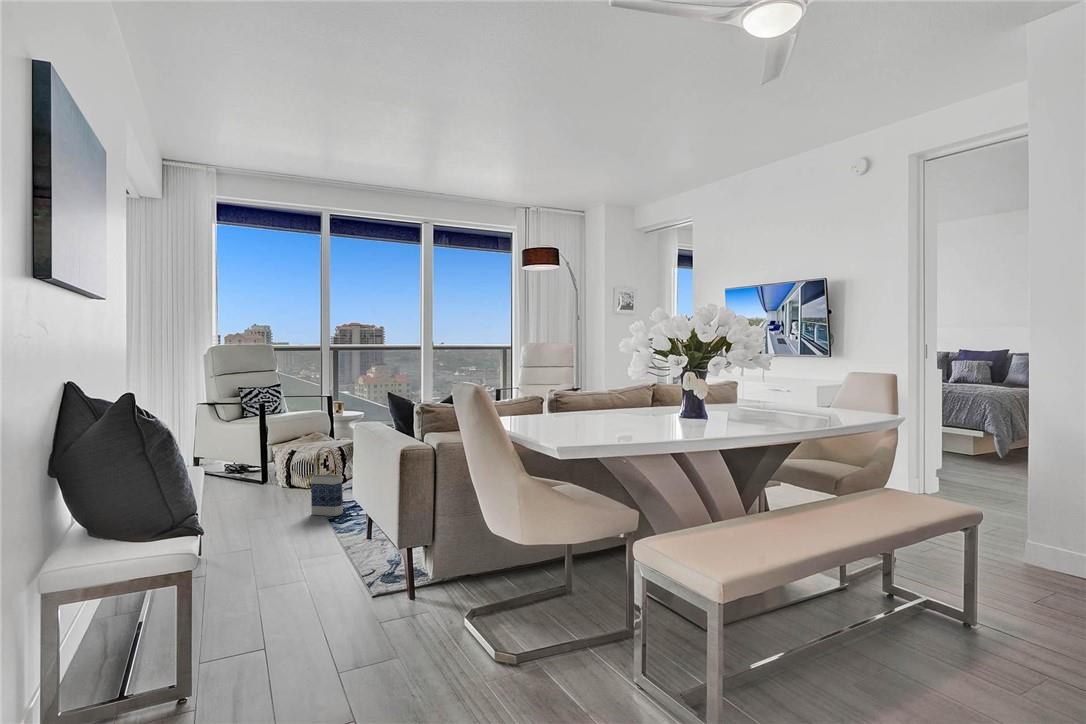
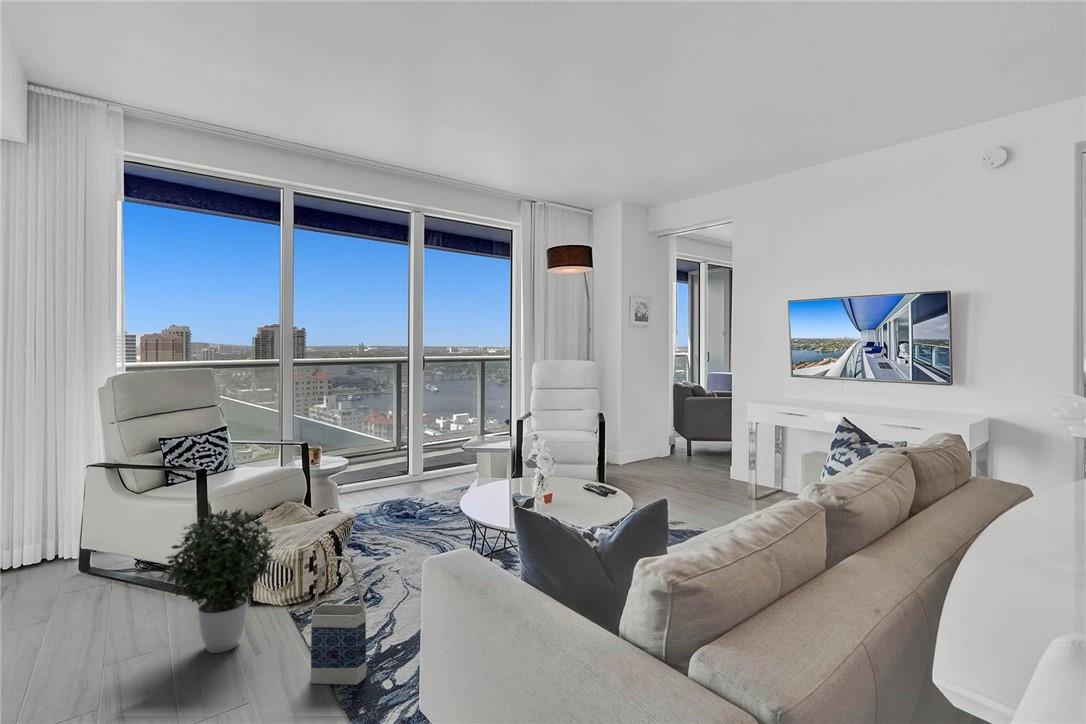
potted plant: none [238,423,300,503] -> present [166,509,276,653]

